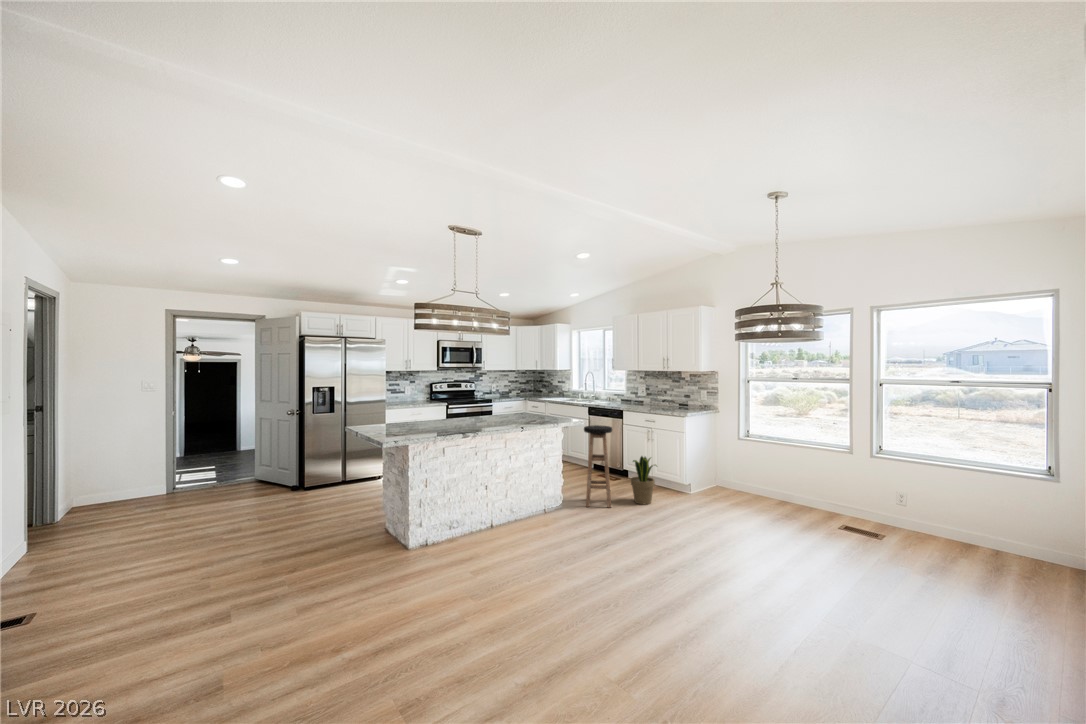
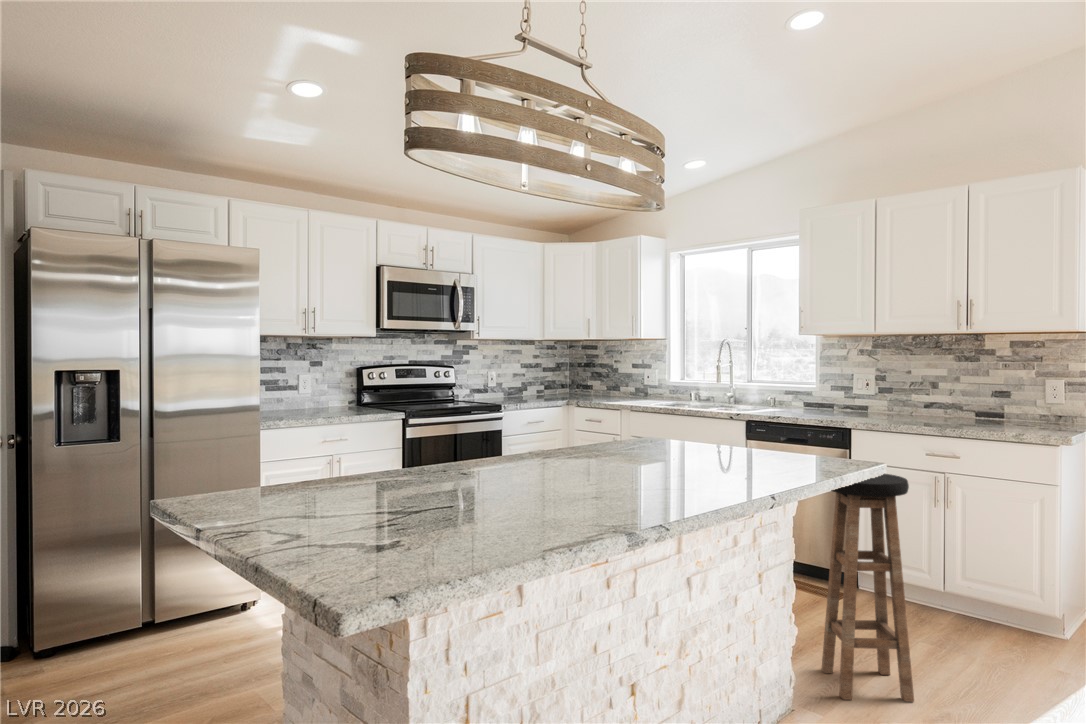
potted plant: present [631,456,657,505] -> none [941,551,1026,686]

